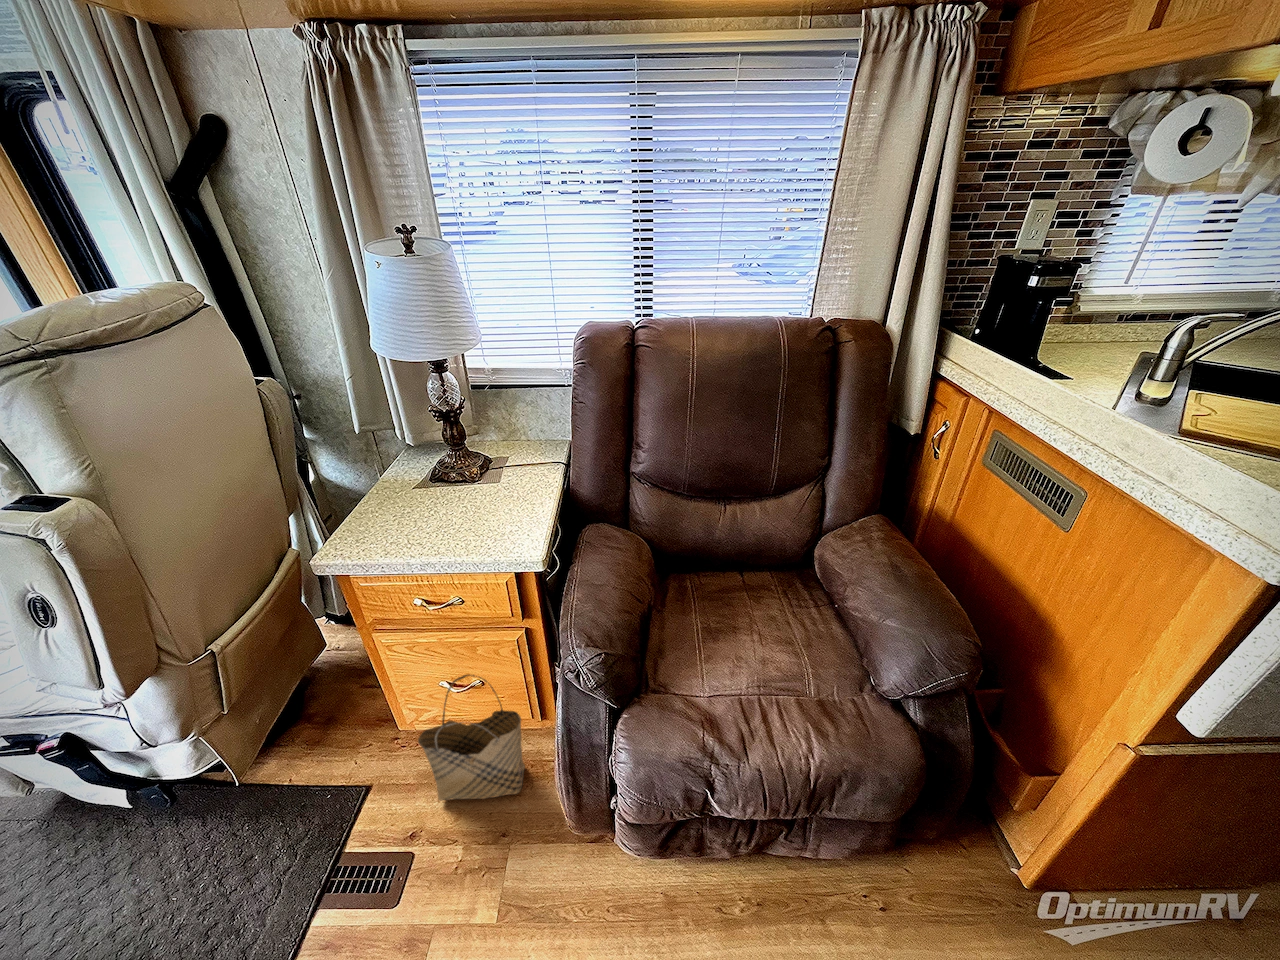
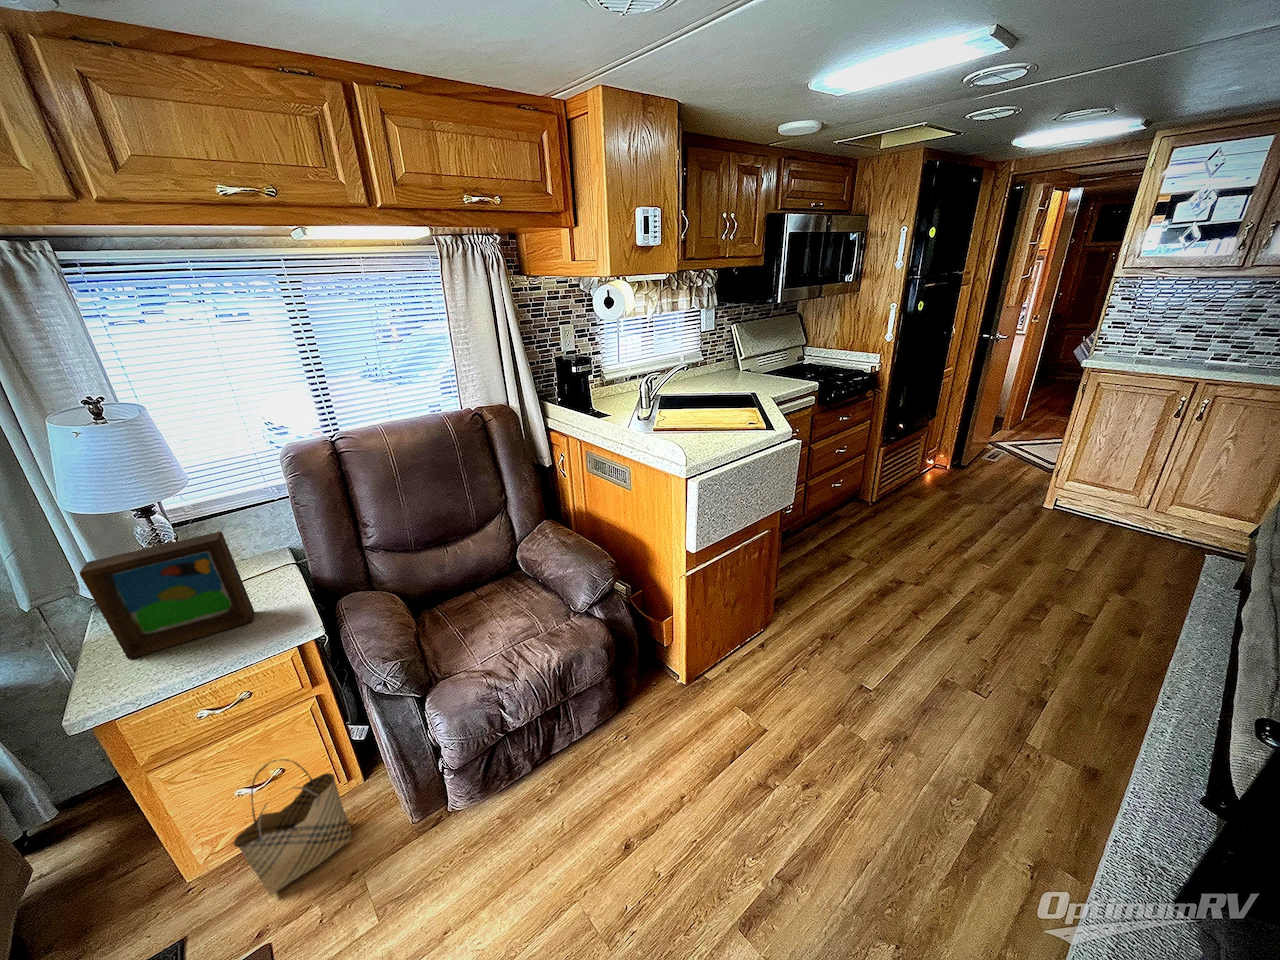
picture frame: none [360,404,500,520] -> present [80,532,254,659]

